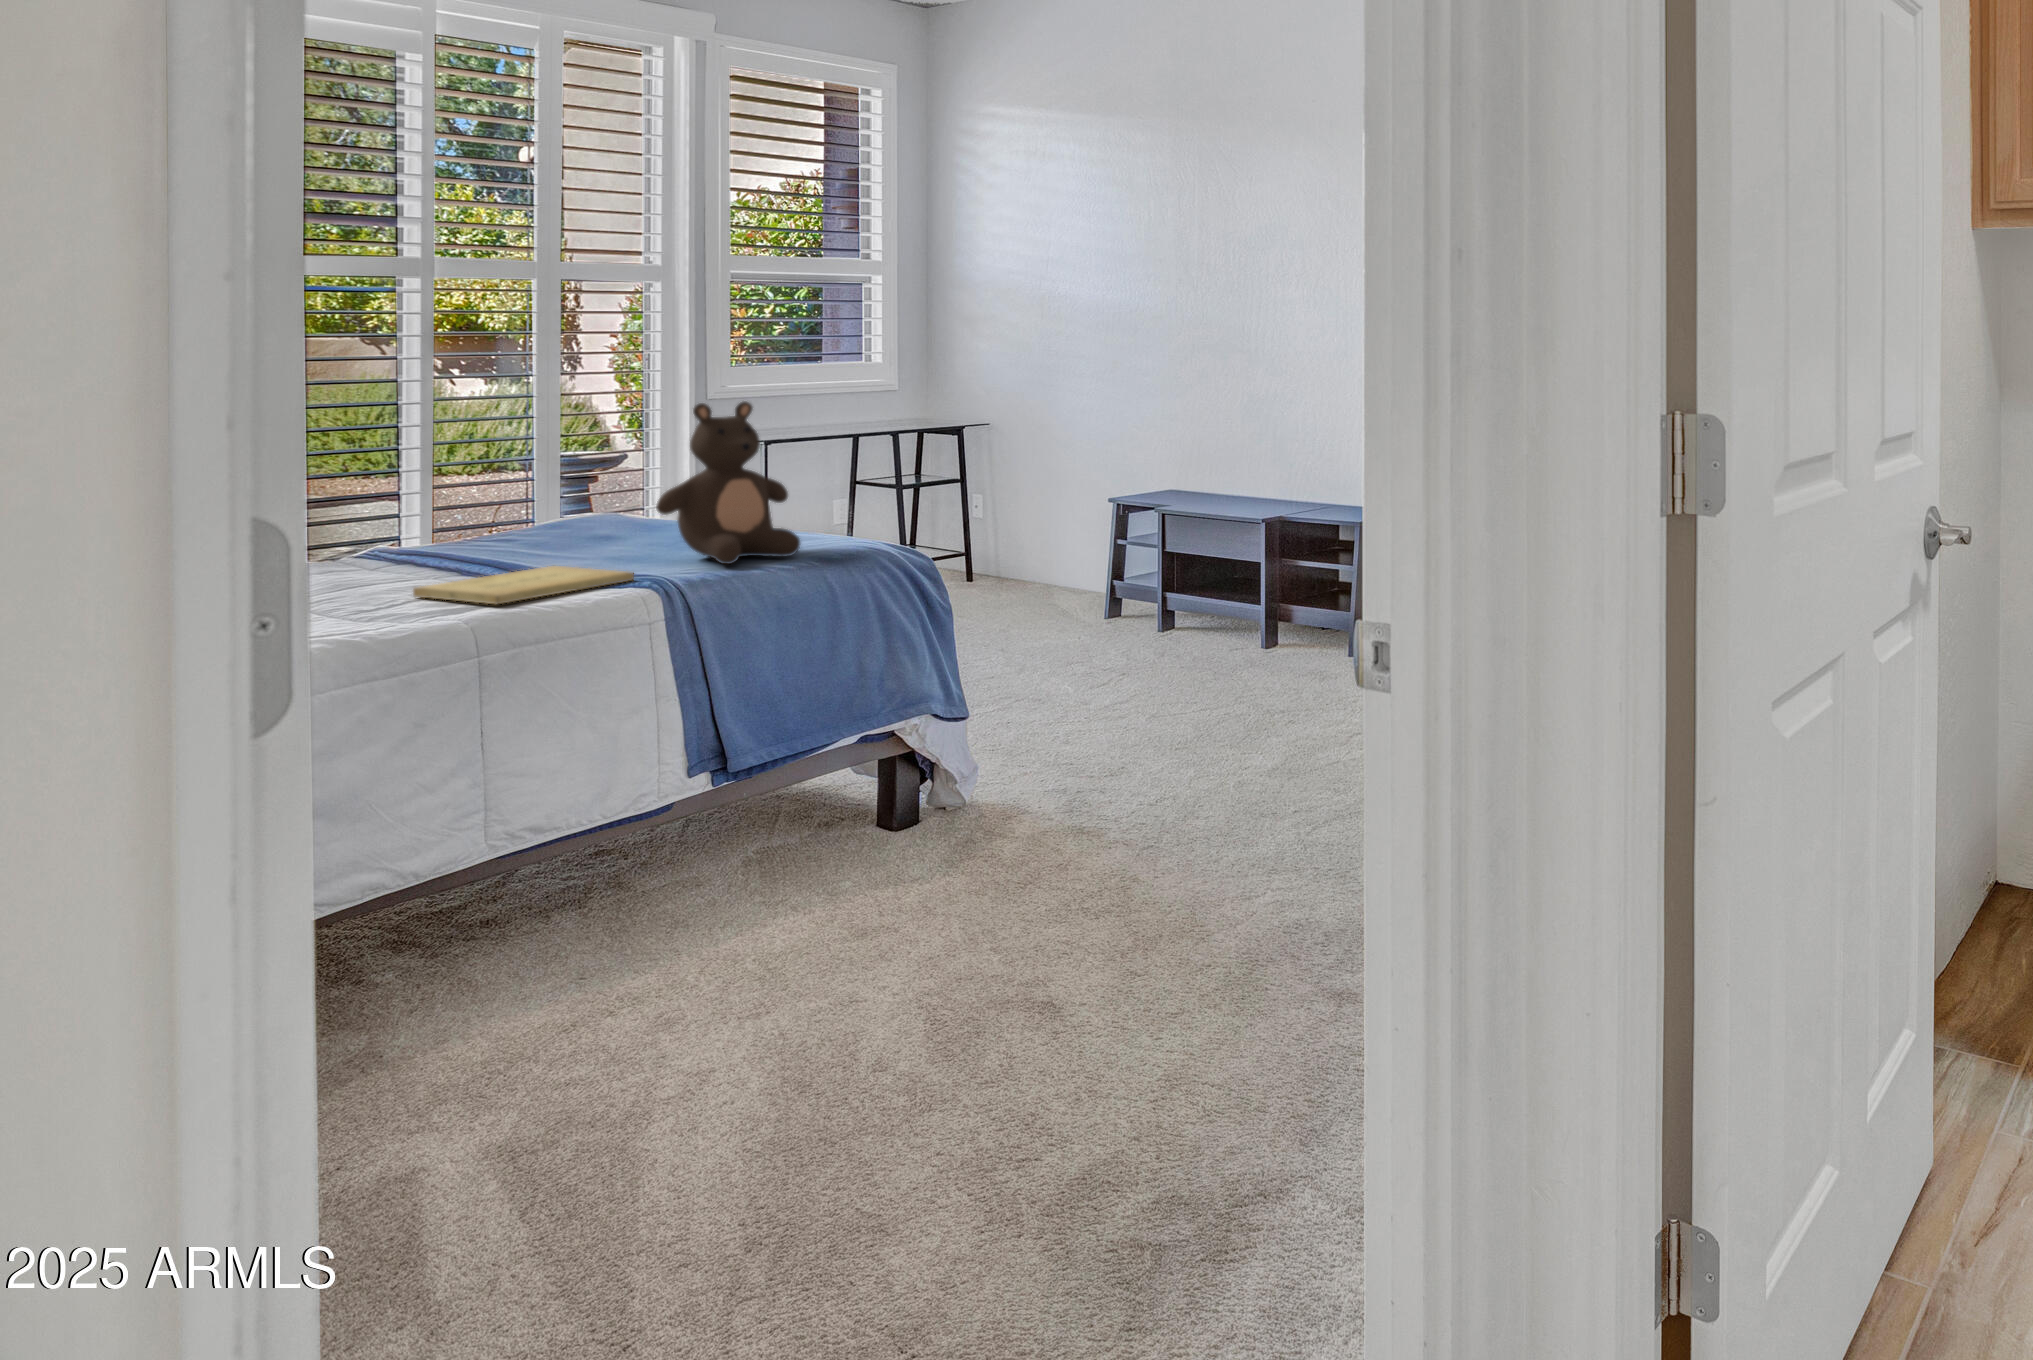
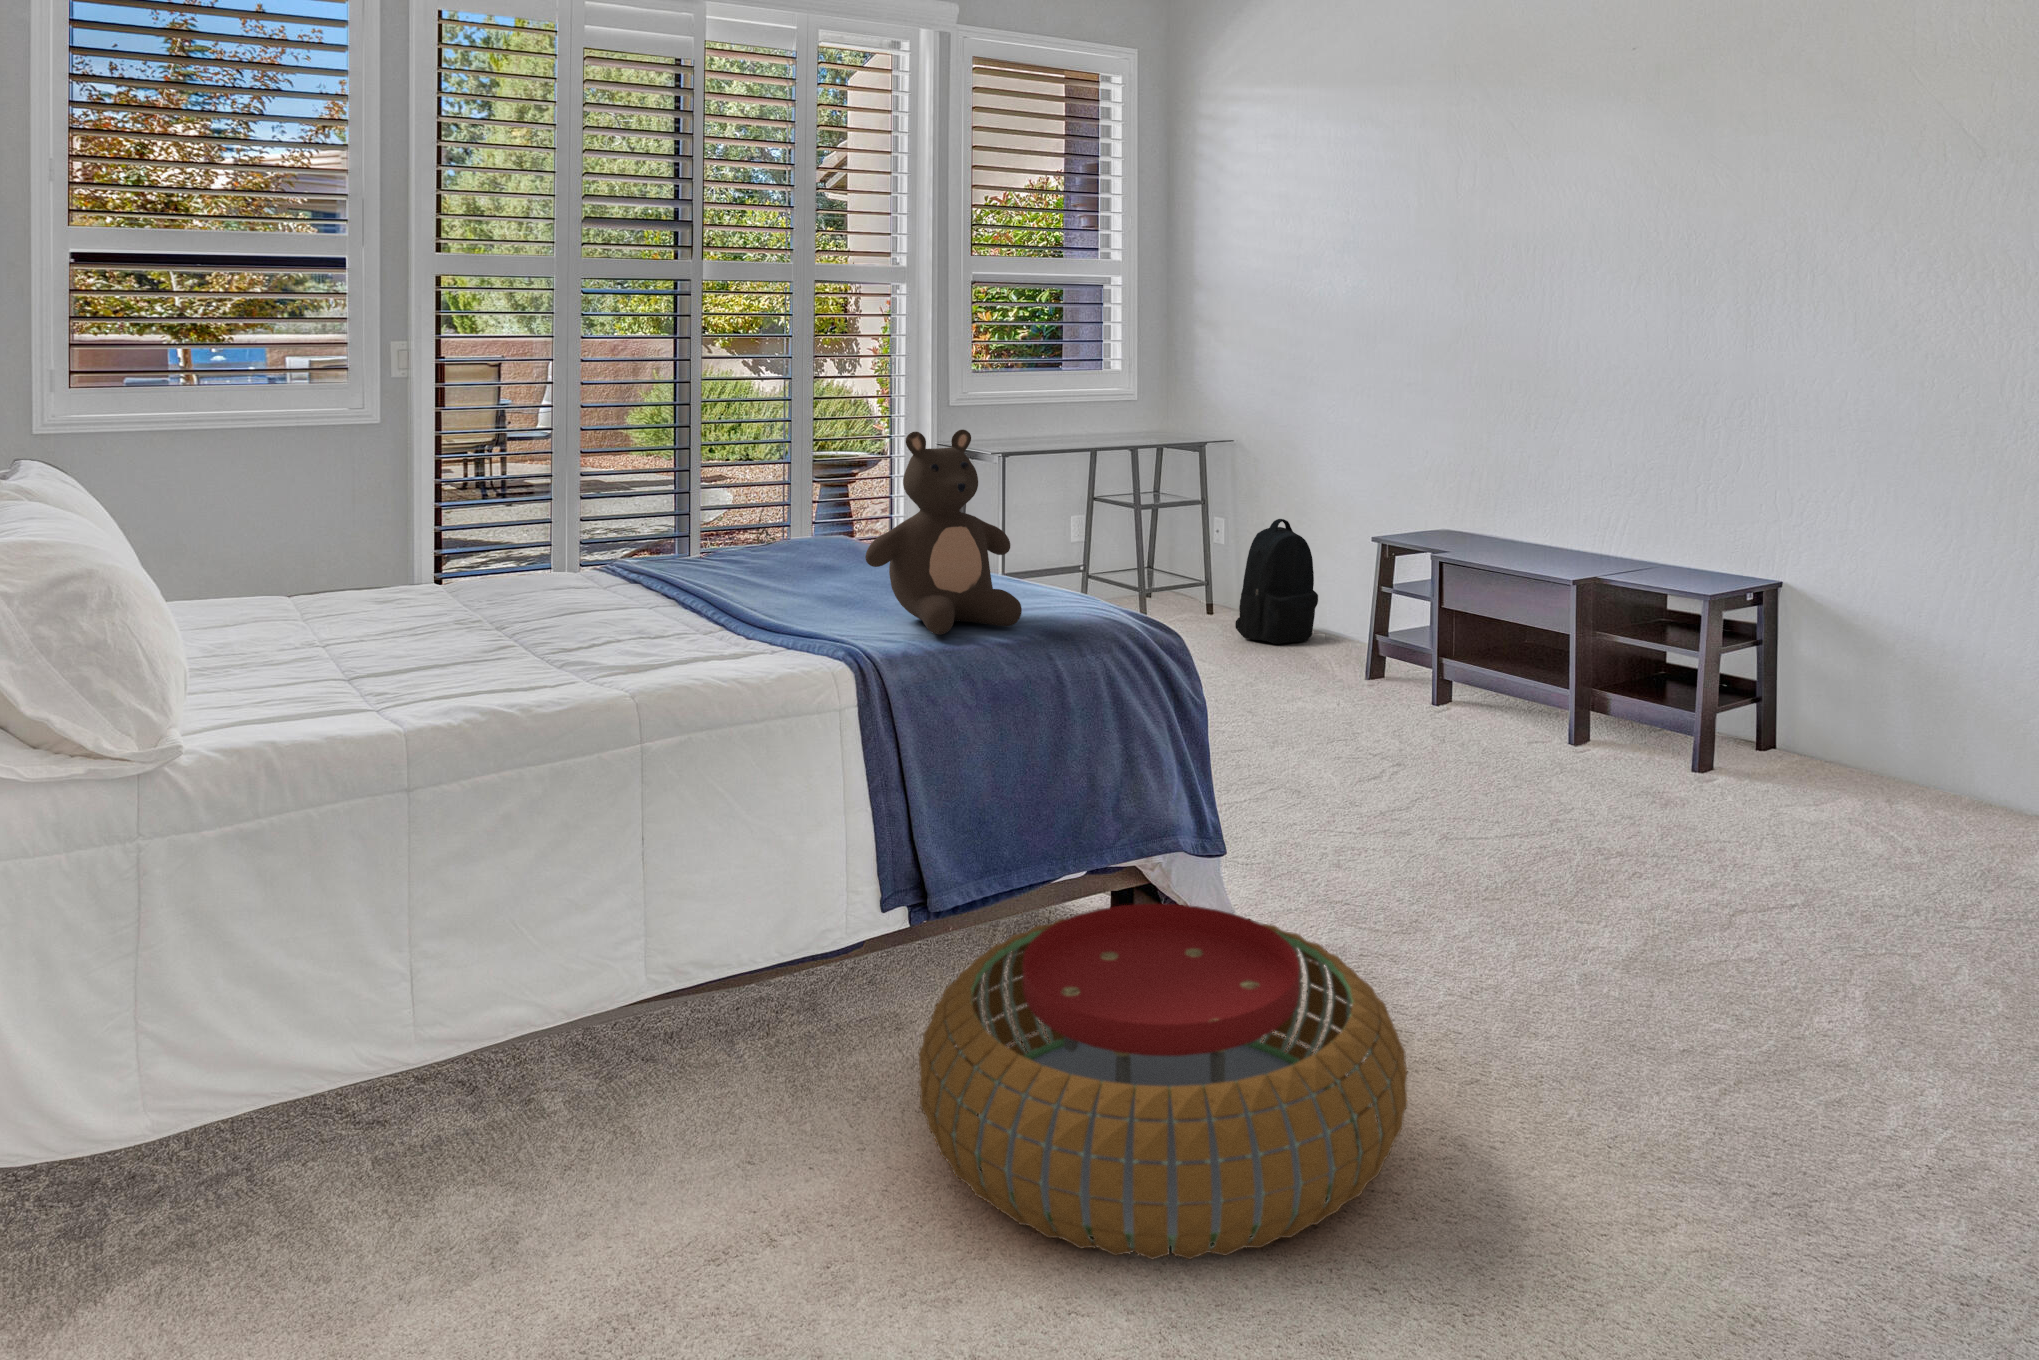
backpack: none [992,491,1067,599] -> present [1235,519,1318,644]
book: present [413,566,634,604] -> none [616,620,837,679]
pouf: none [722,745,1101,961] -> present [919,904,1407,1259]

